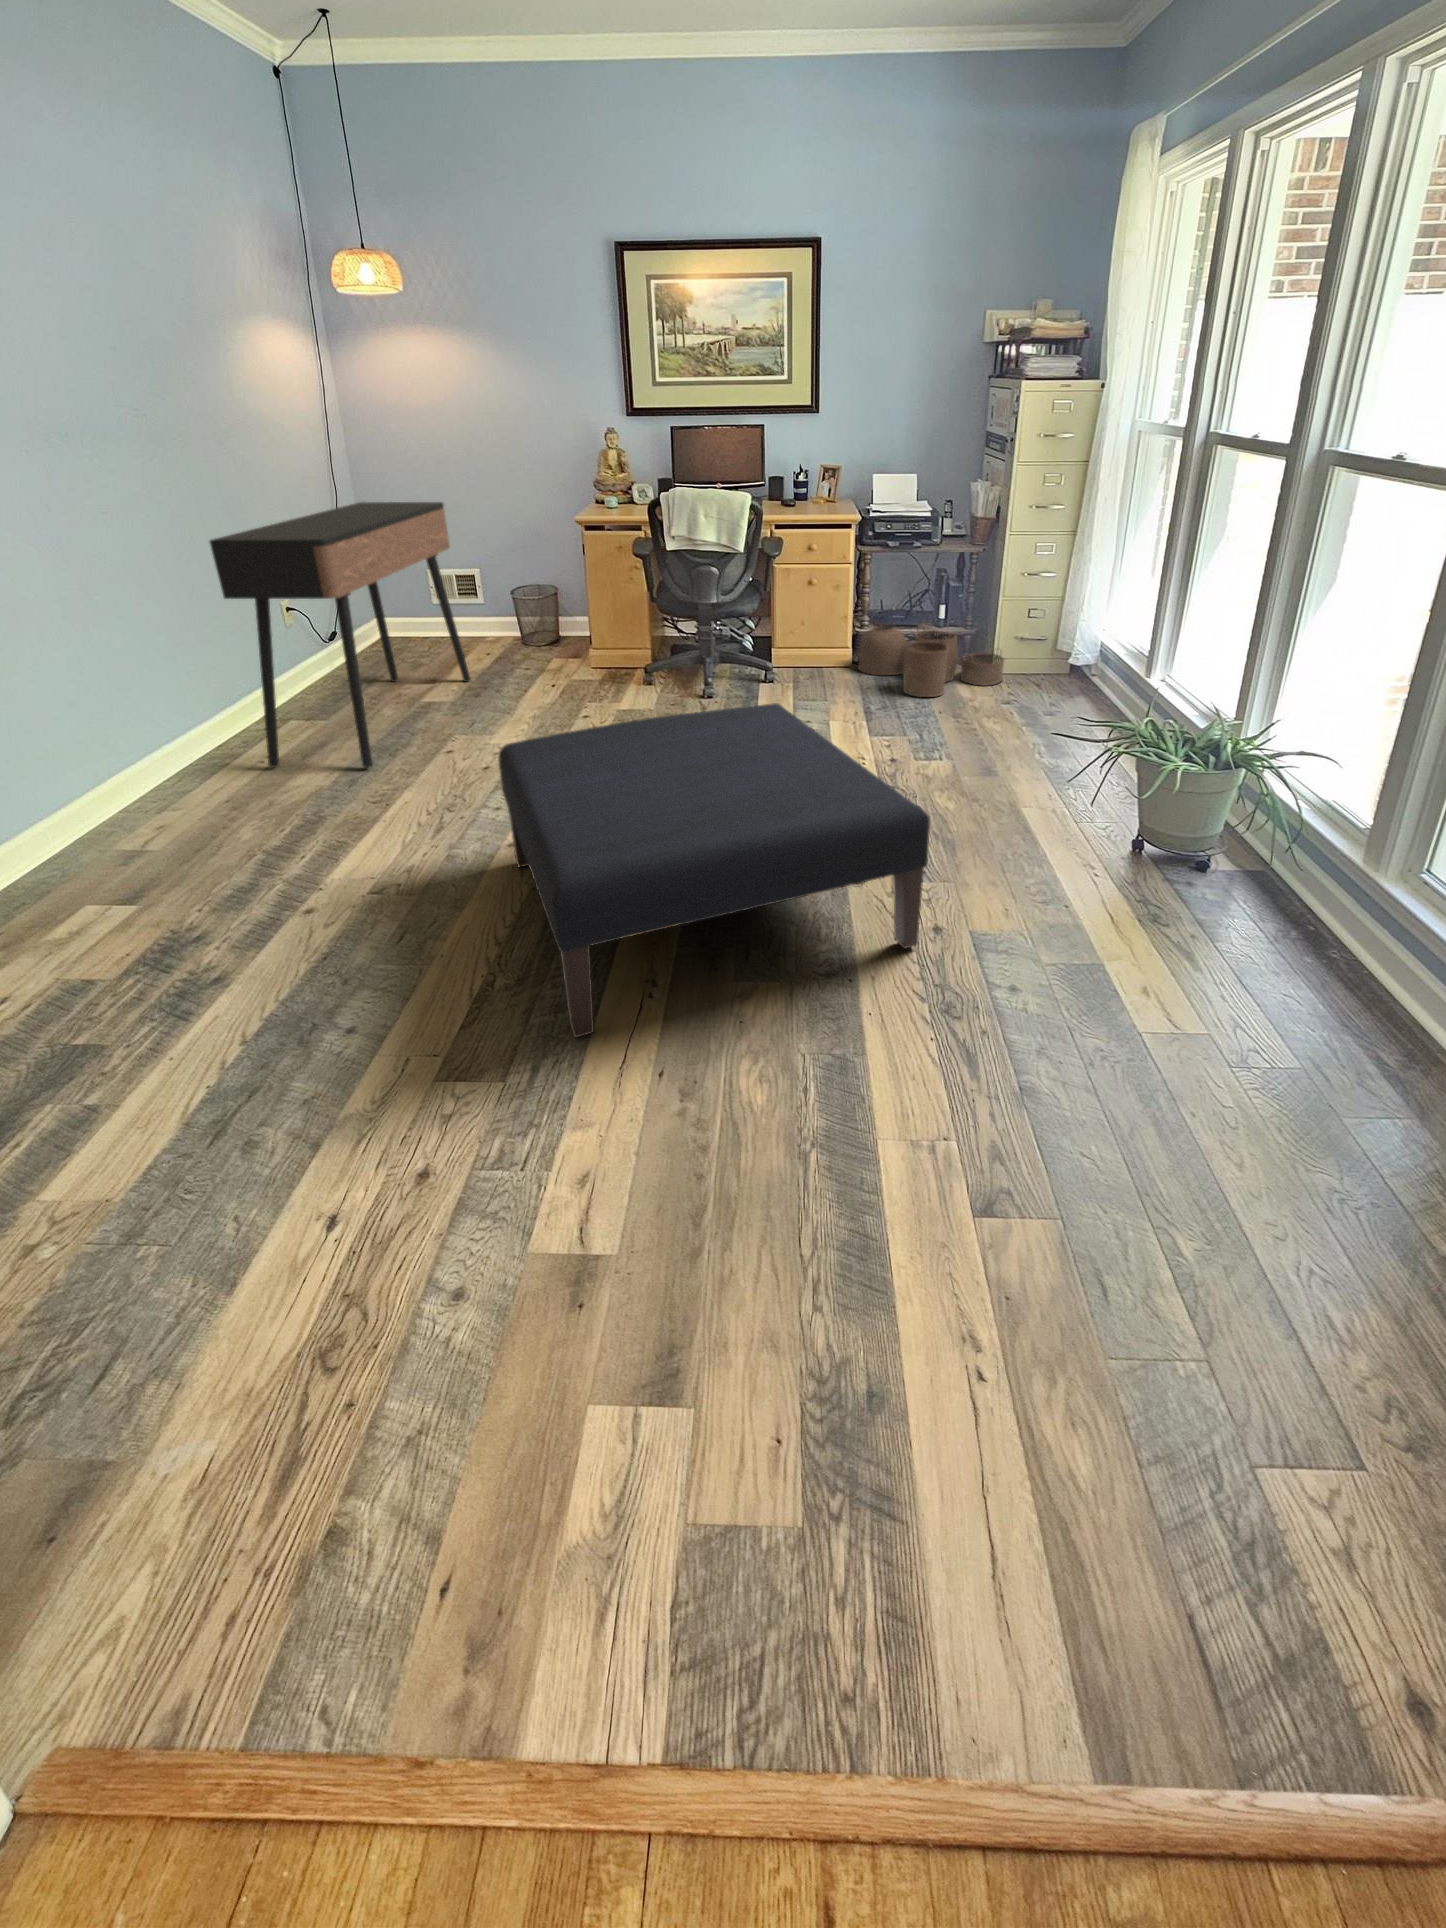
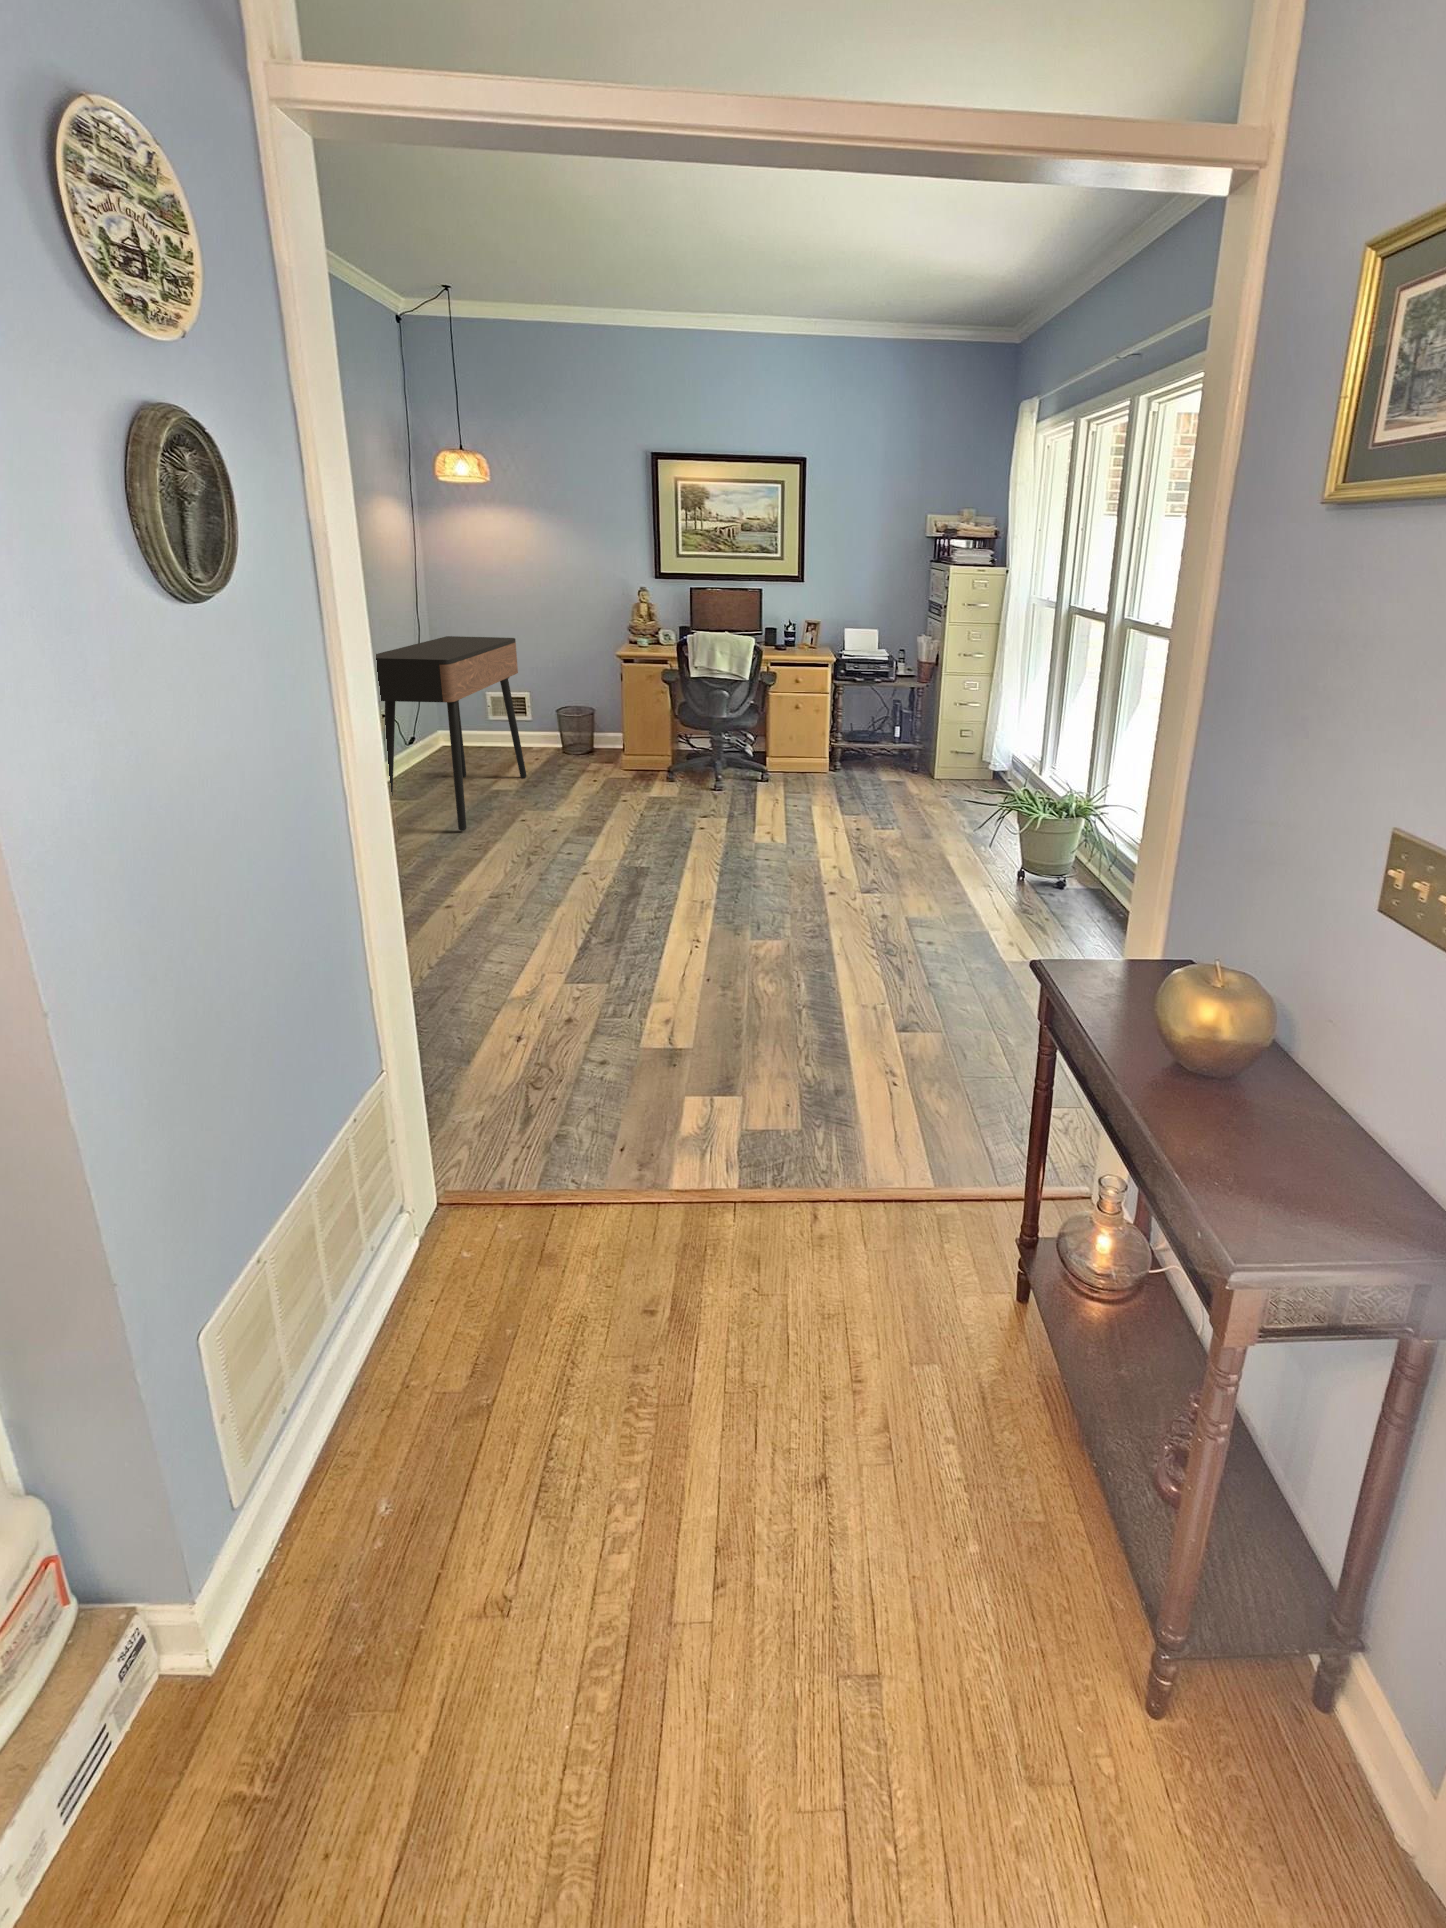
woven basket: present [858,625,1004,697] -> none [834,738,944,792]
ottoman: present [499,703,930,1037] -> none [585,778,876,964]

